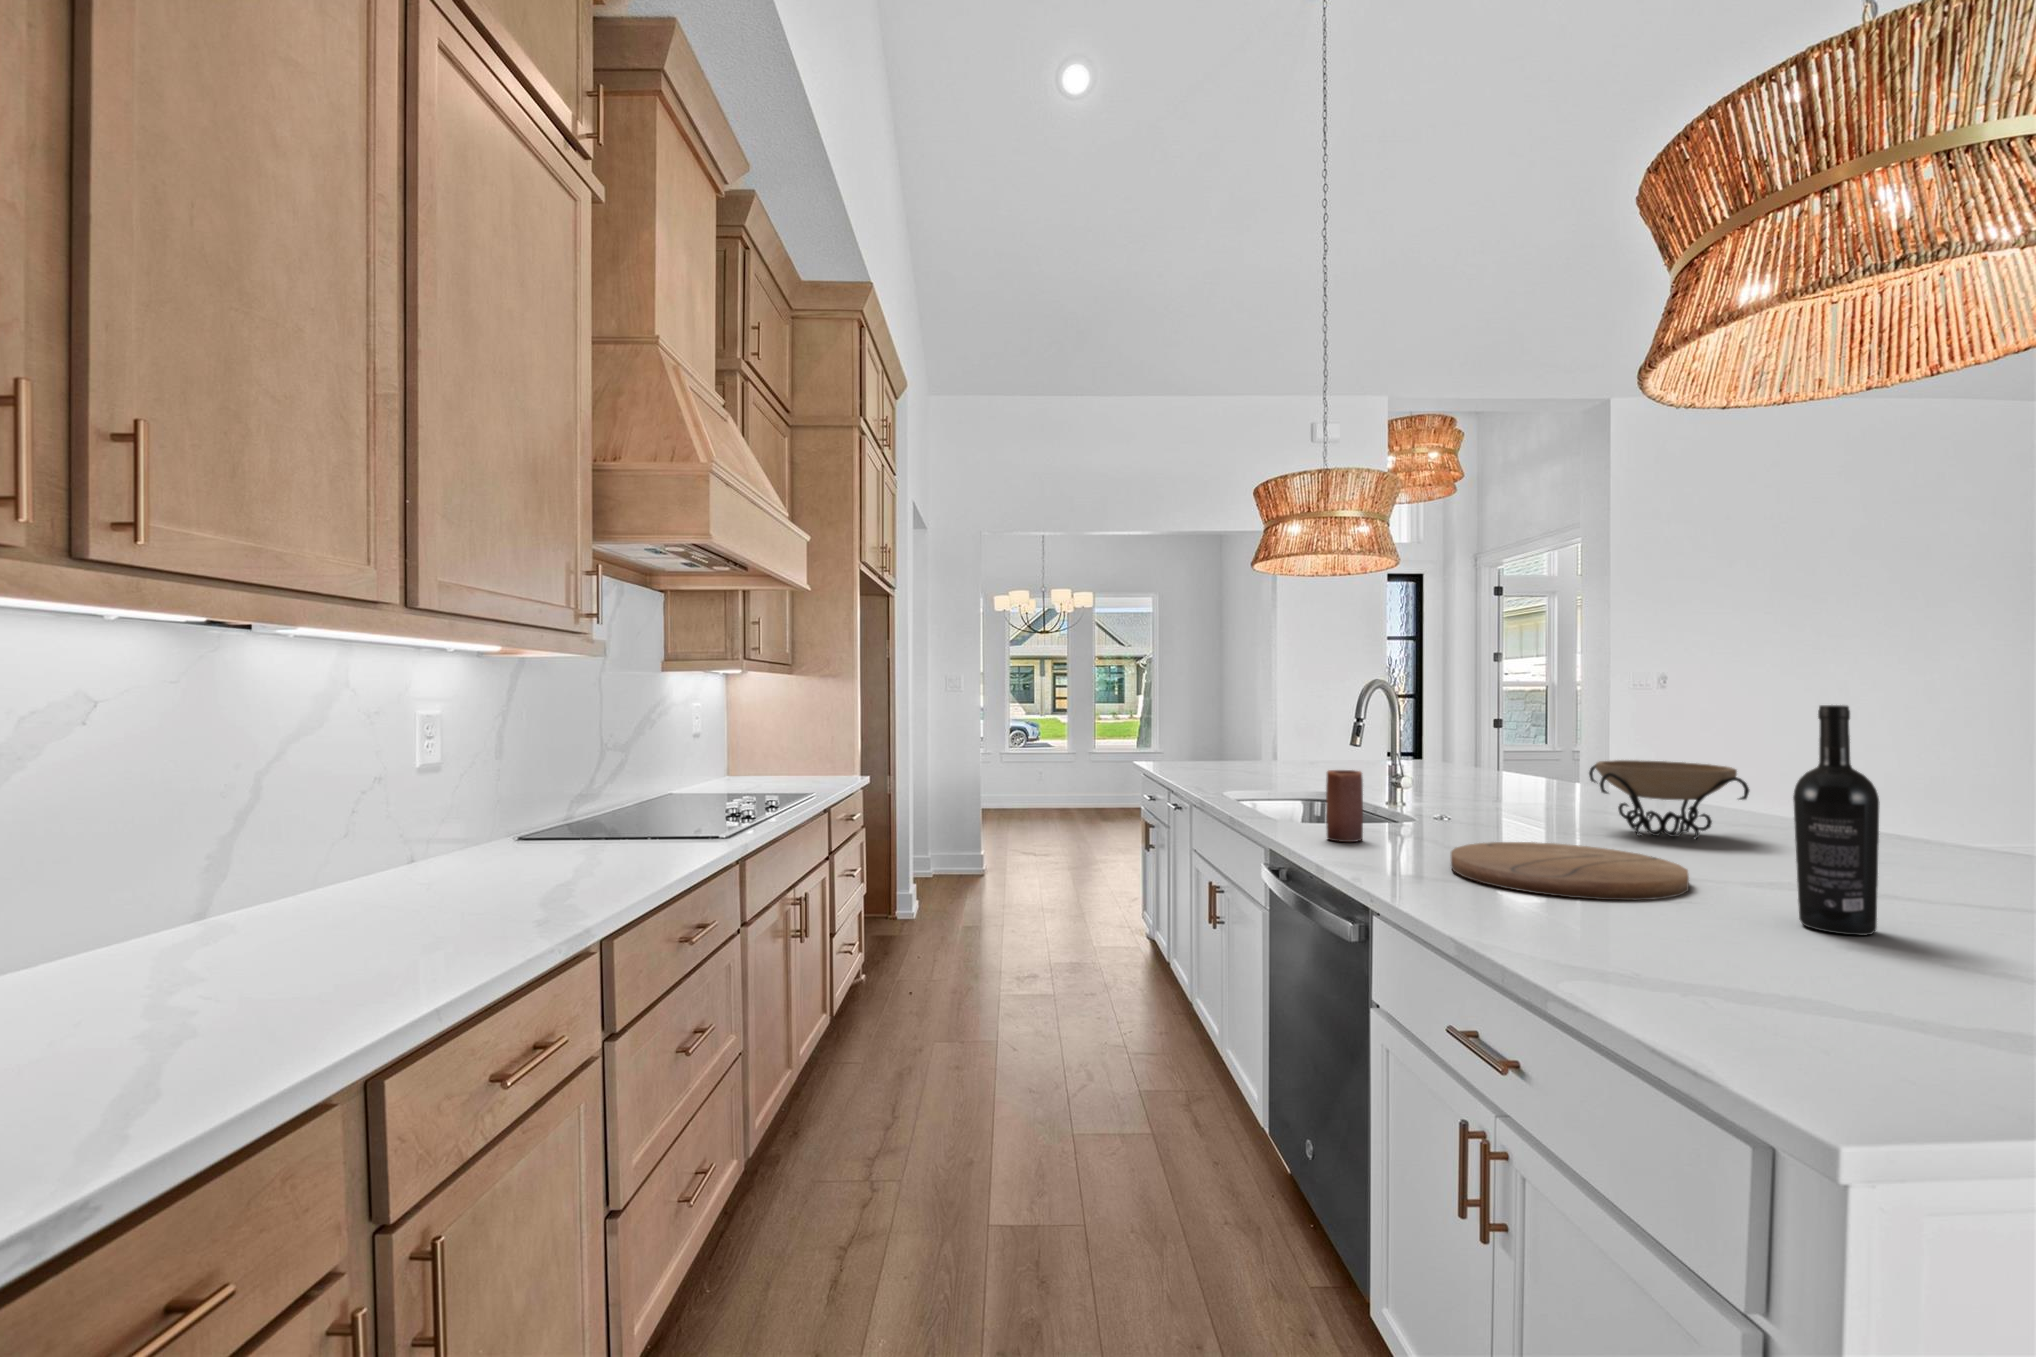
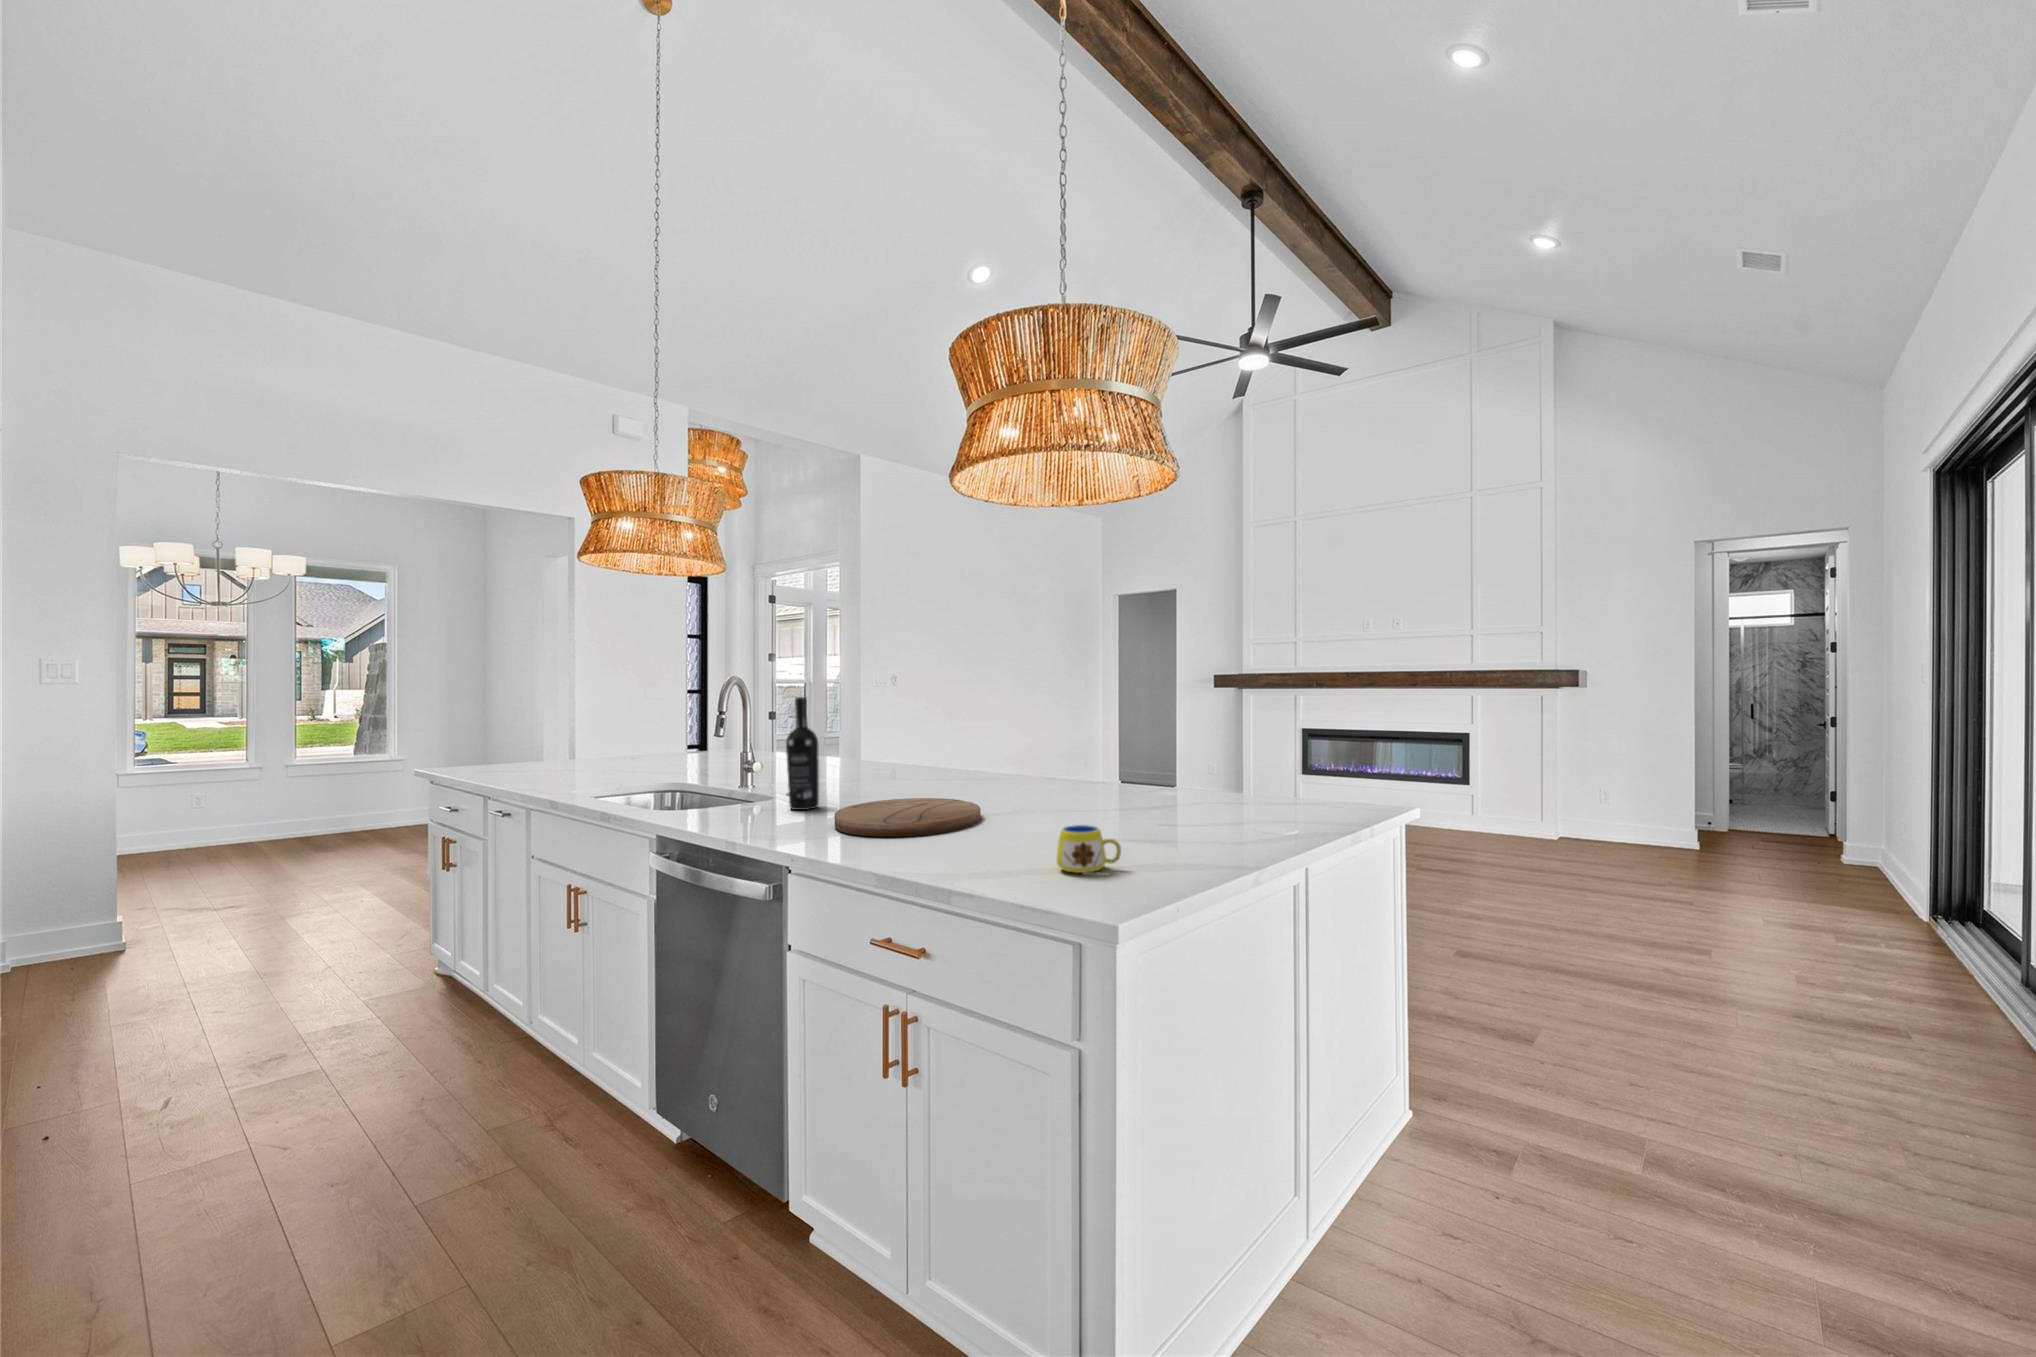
wine bottle: present [1793,705,1879,935] -> present [786,697,819,810]
decorative bowl: present [1589,760,1749,839] -> none [893,731,991,786]
candle: present [1326,770,1363,842] -> none [719,760,751,823]
mug: none [1770,926,1930,1034] -> present [1057,825,1121,875]

